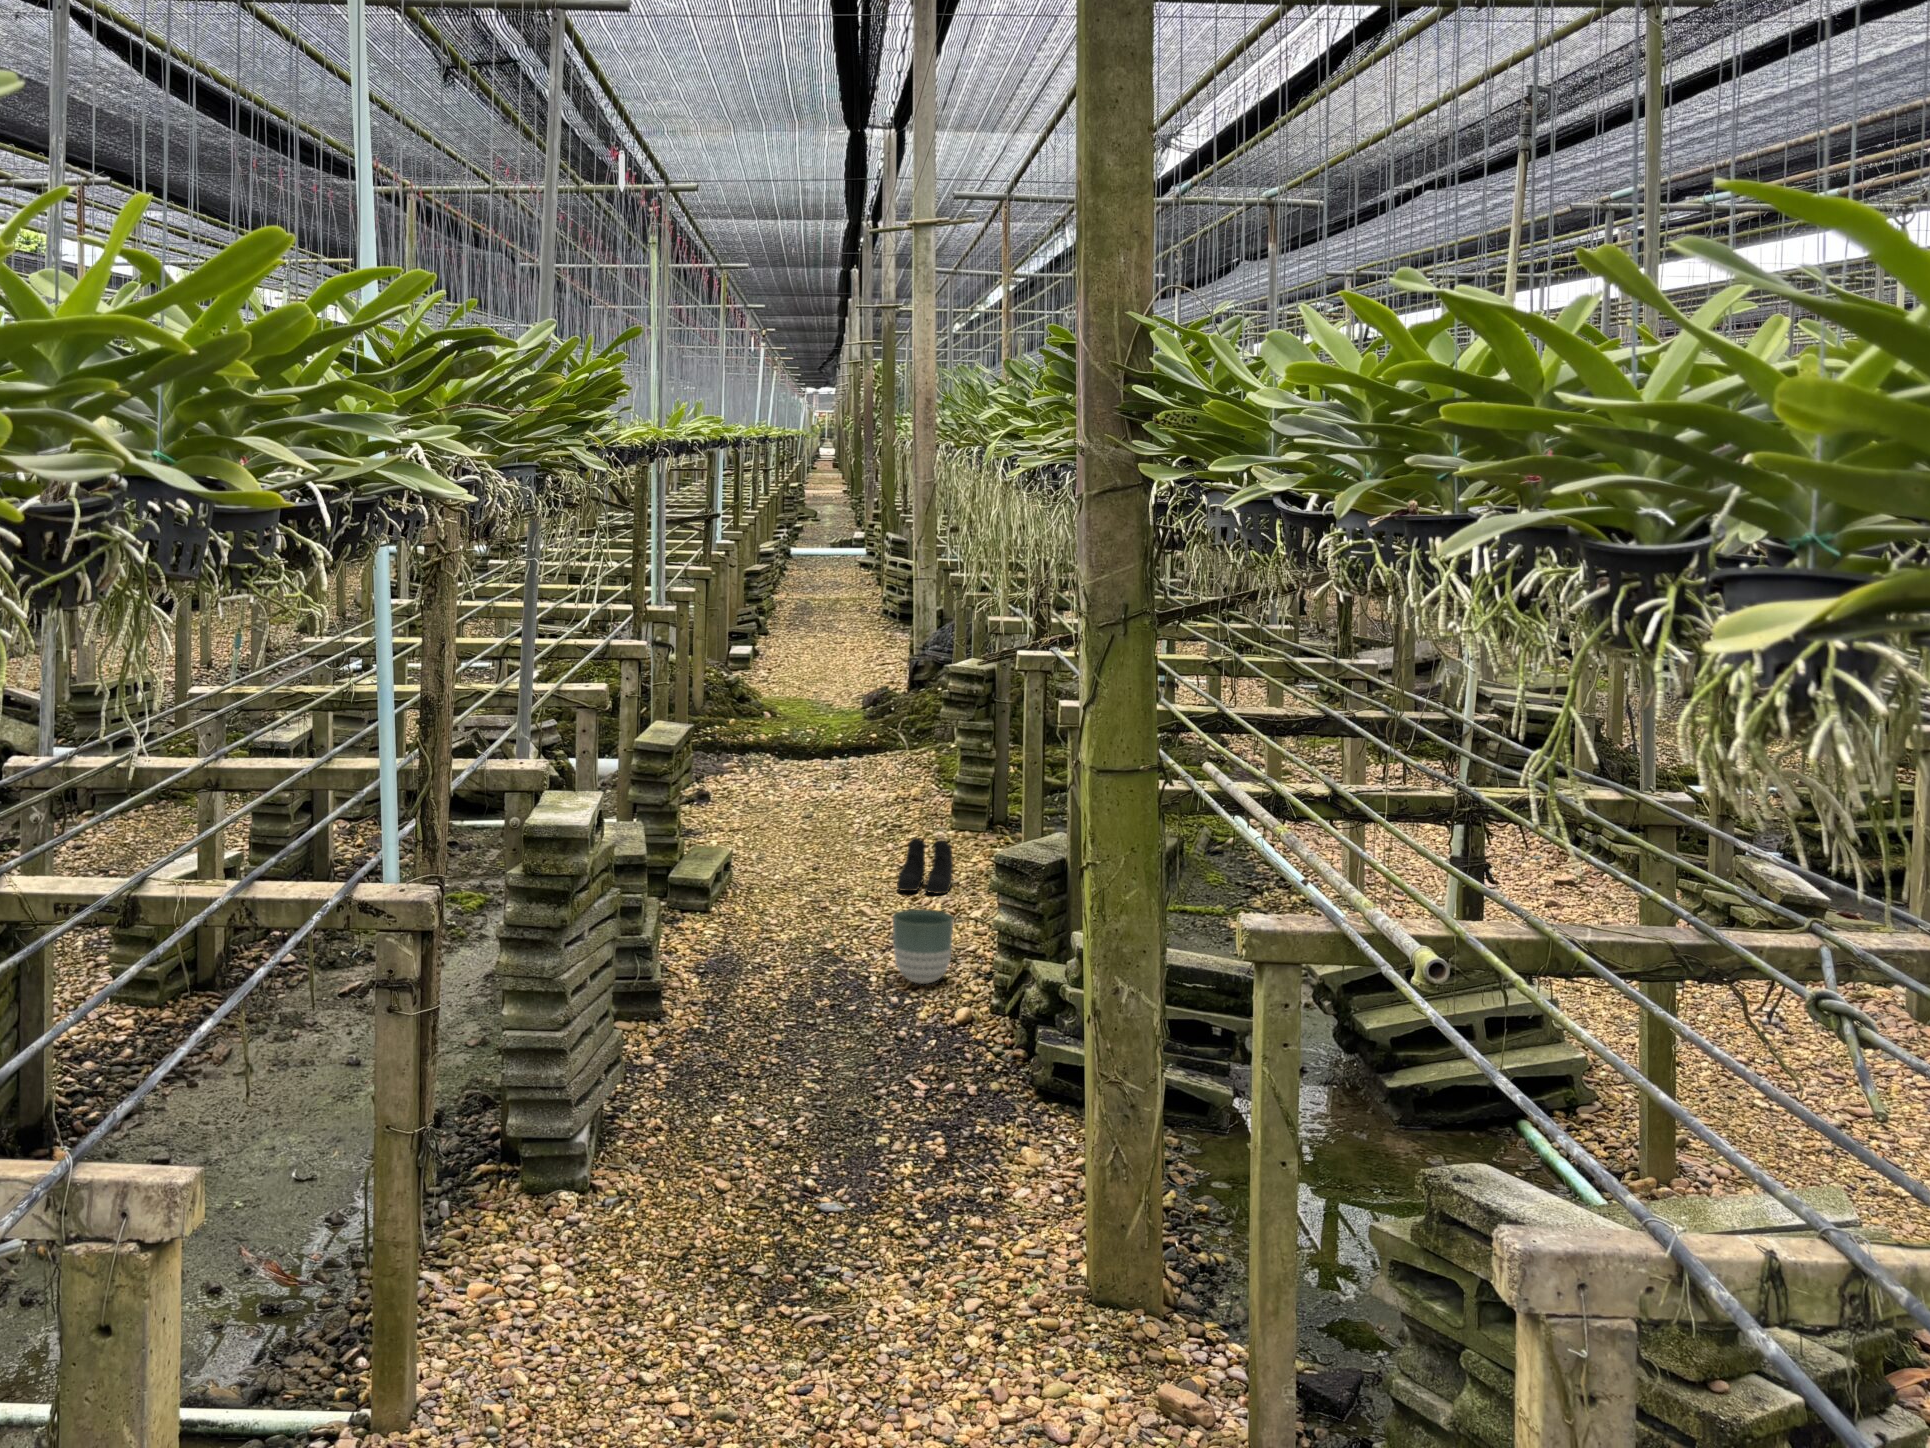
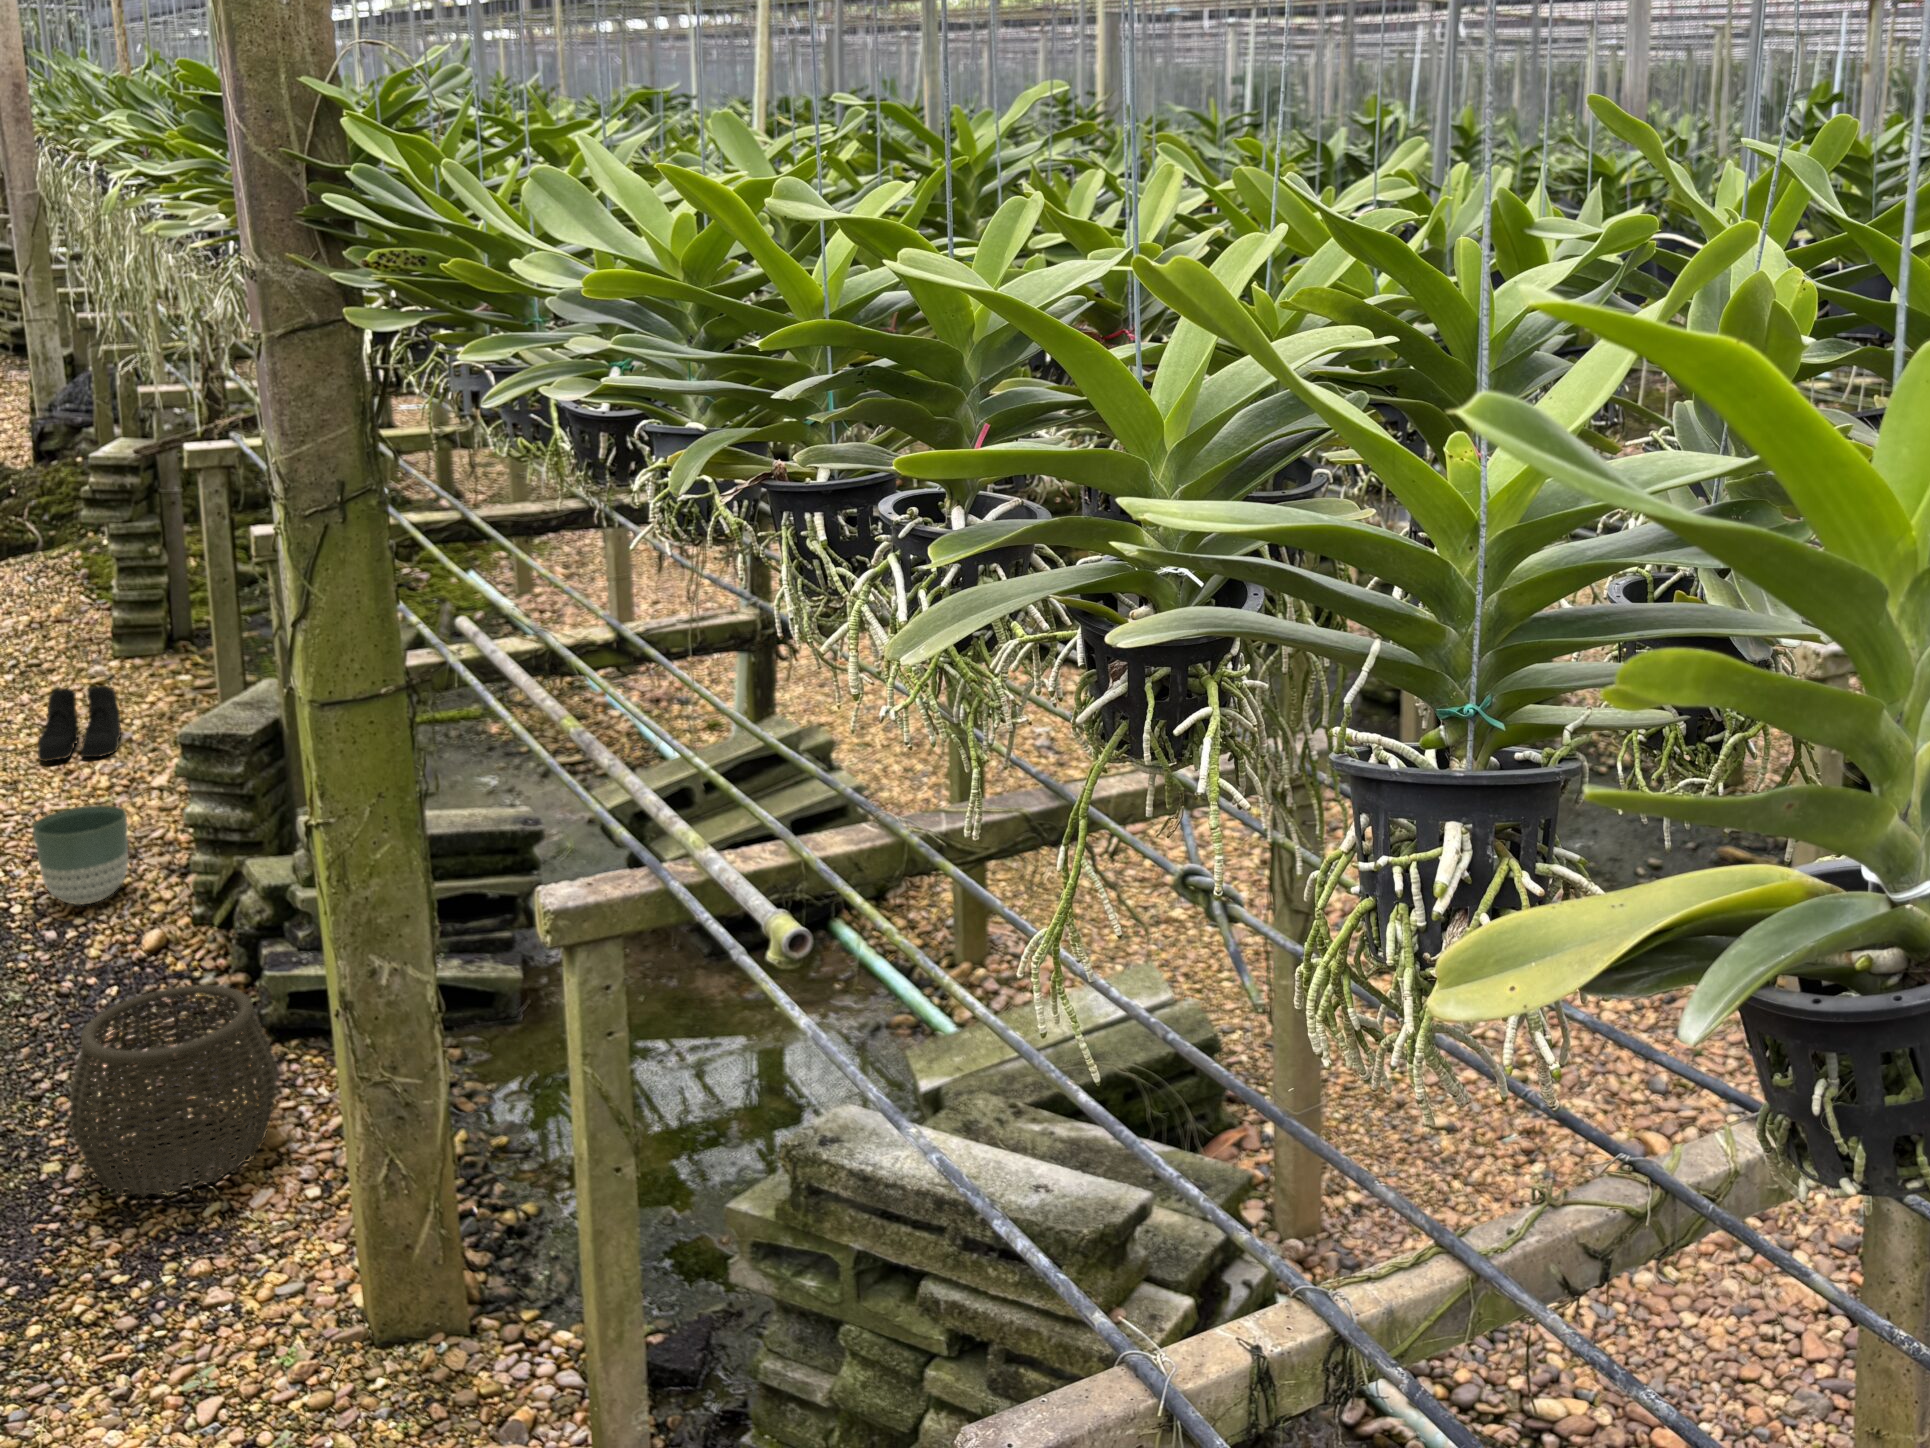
woven basket: none [900,1019,1041,1175] -> present [68,985,278,1197]

